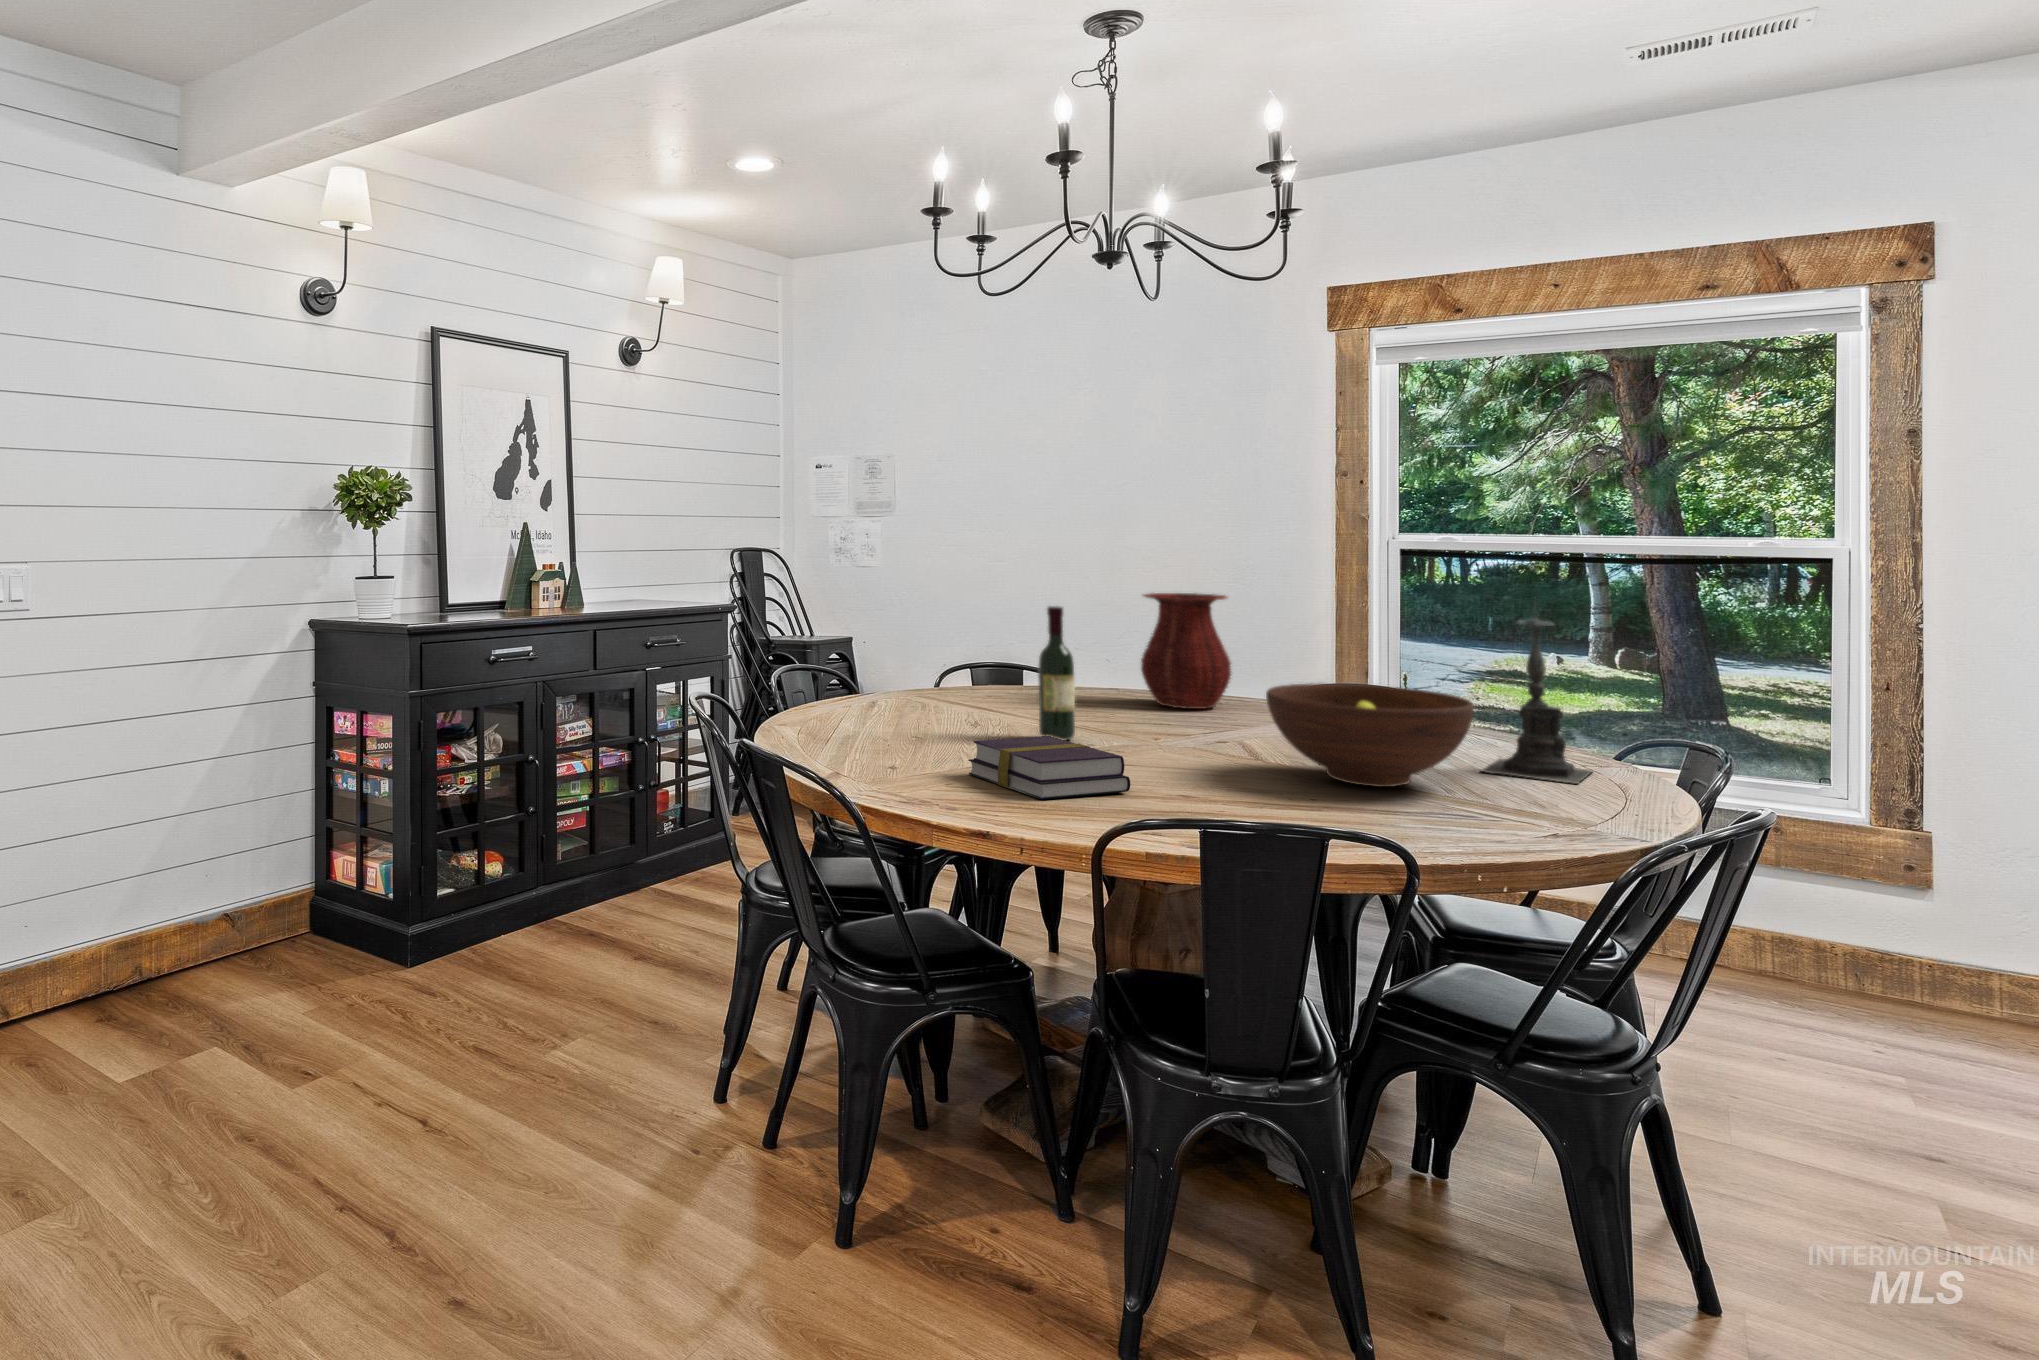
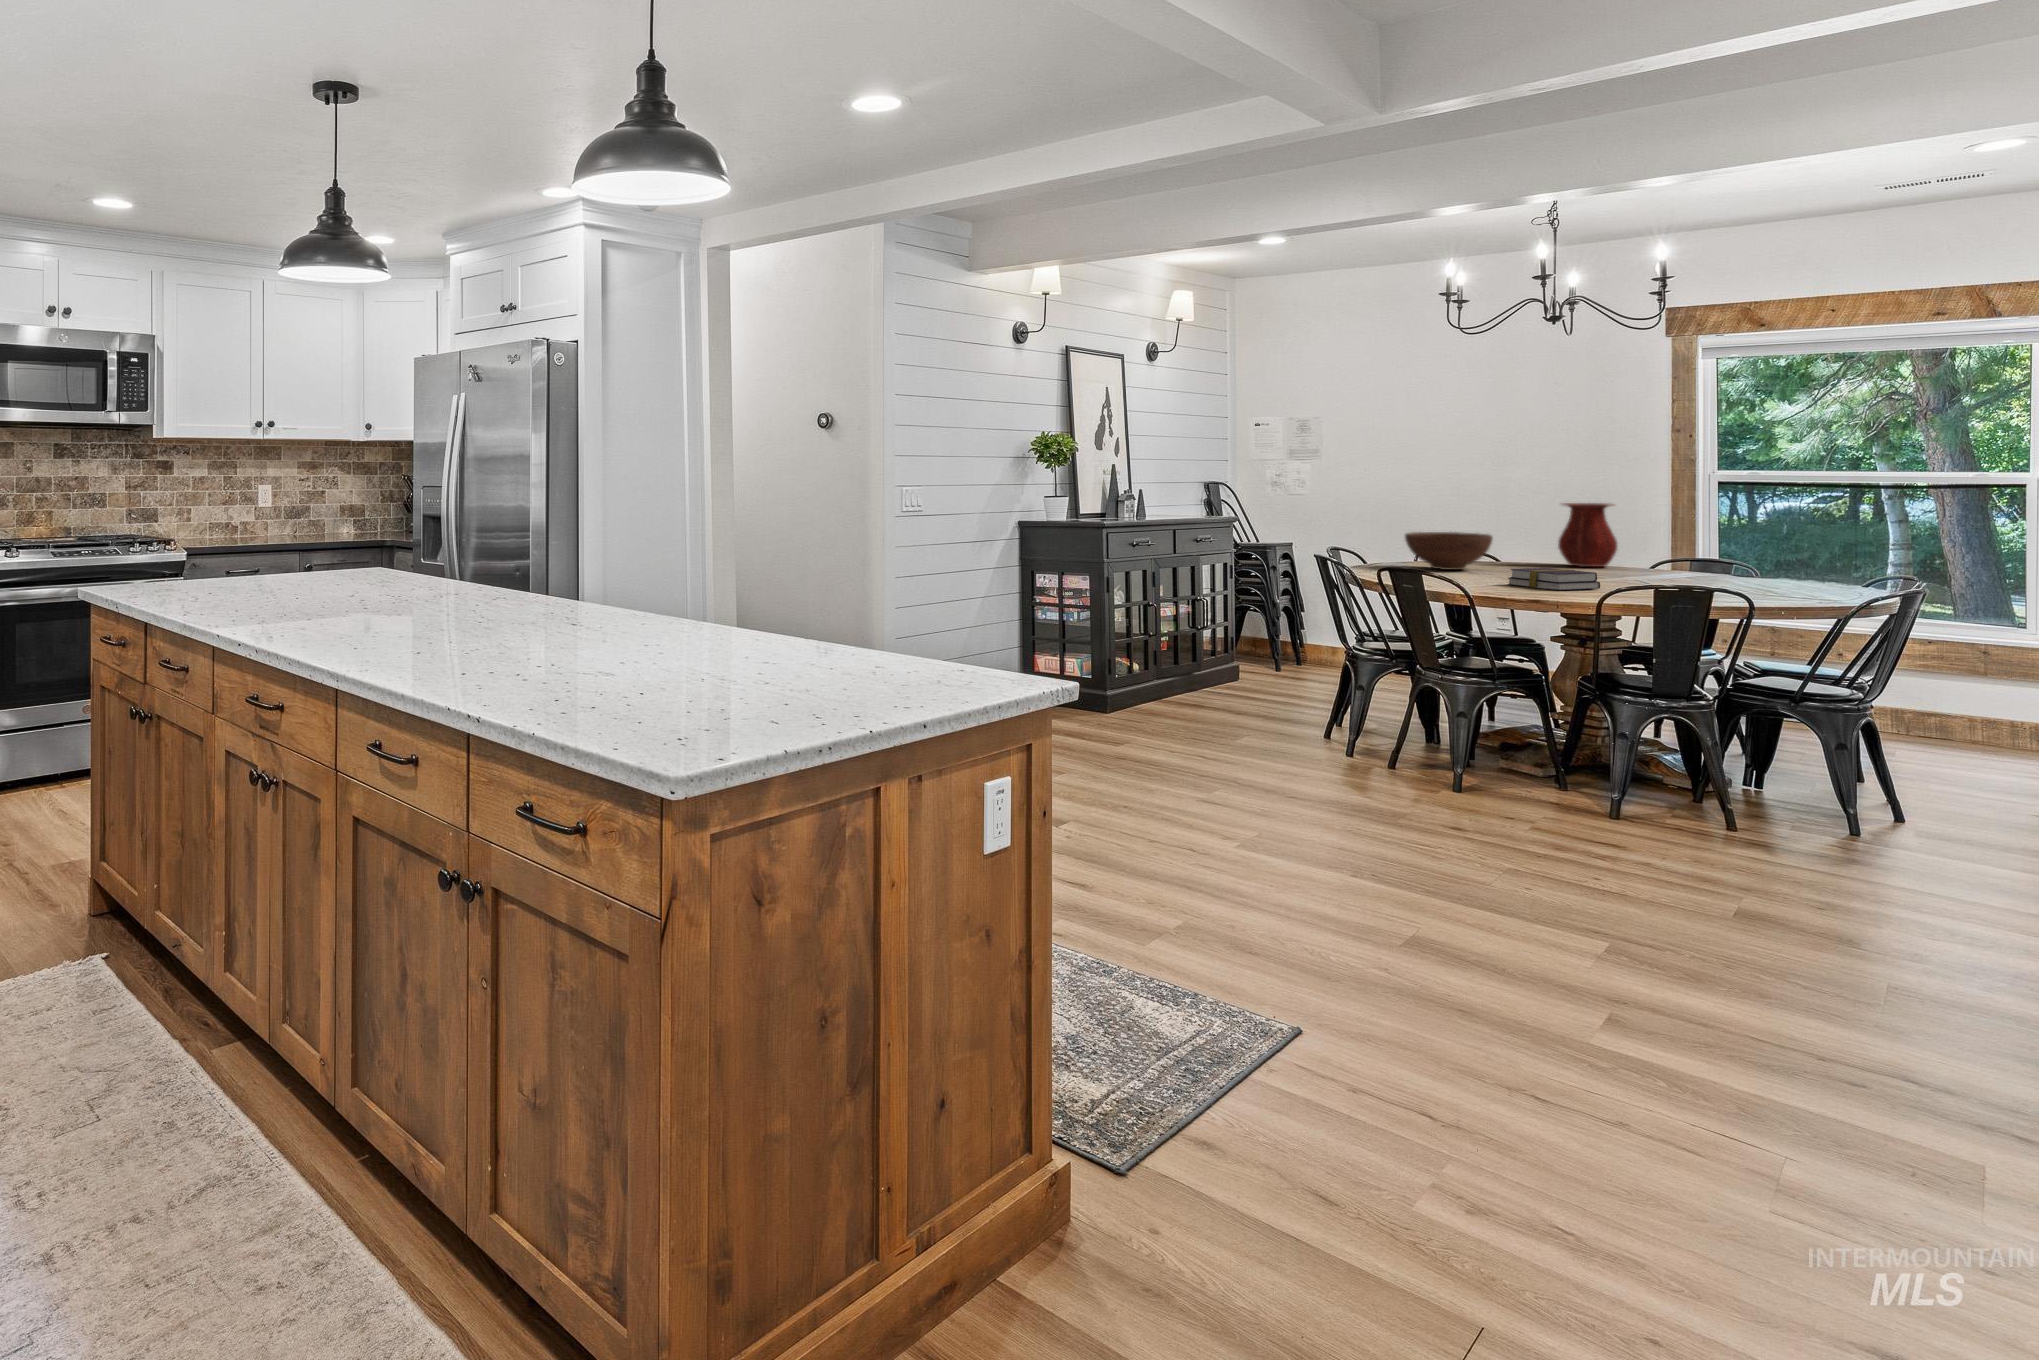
candle holder: present [1482,597,1592,784] -> none [1779,499,1844,590]
wine bottle: present [1038,606,1075,740] -> none [1521,508,1543,576]
fruit bowl: present [1266,683,1474,787] -> present [1405,532,1493,570]

